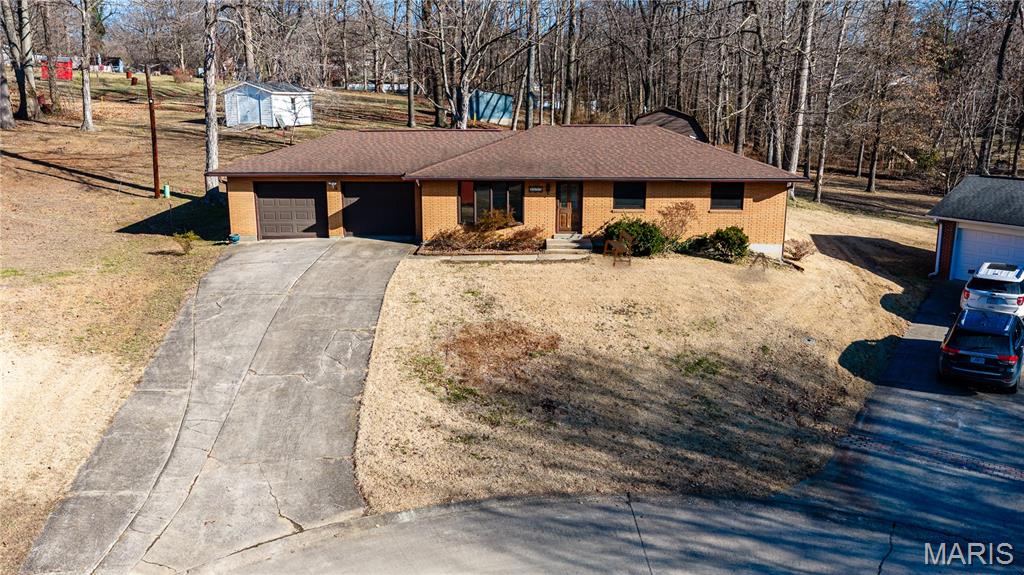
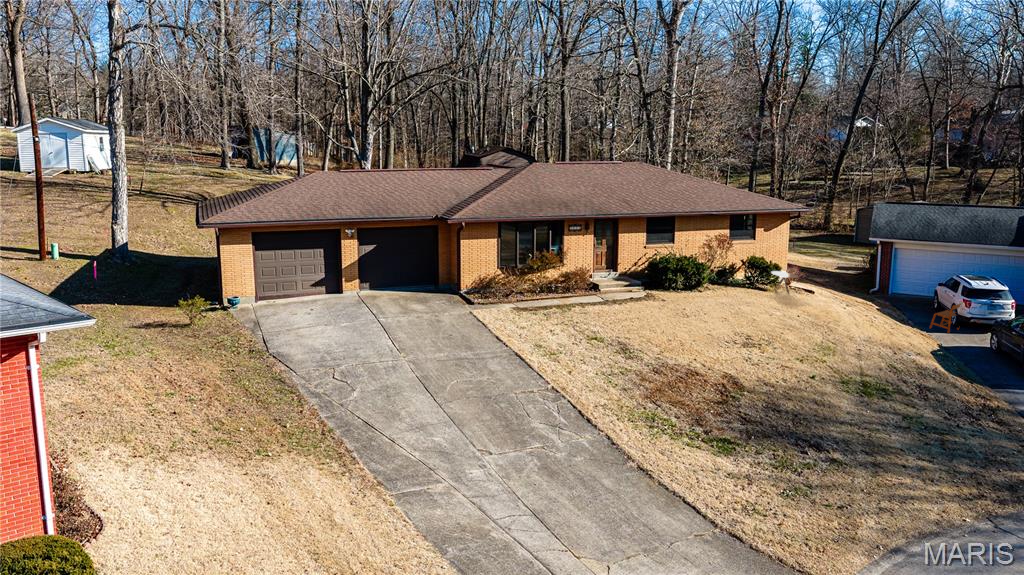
bench: present [603,229,633,266] -> present [930,304,961,333]

